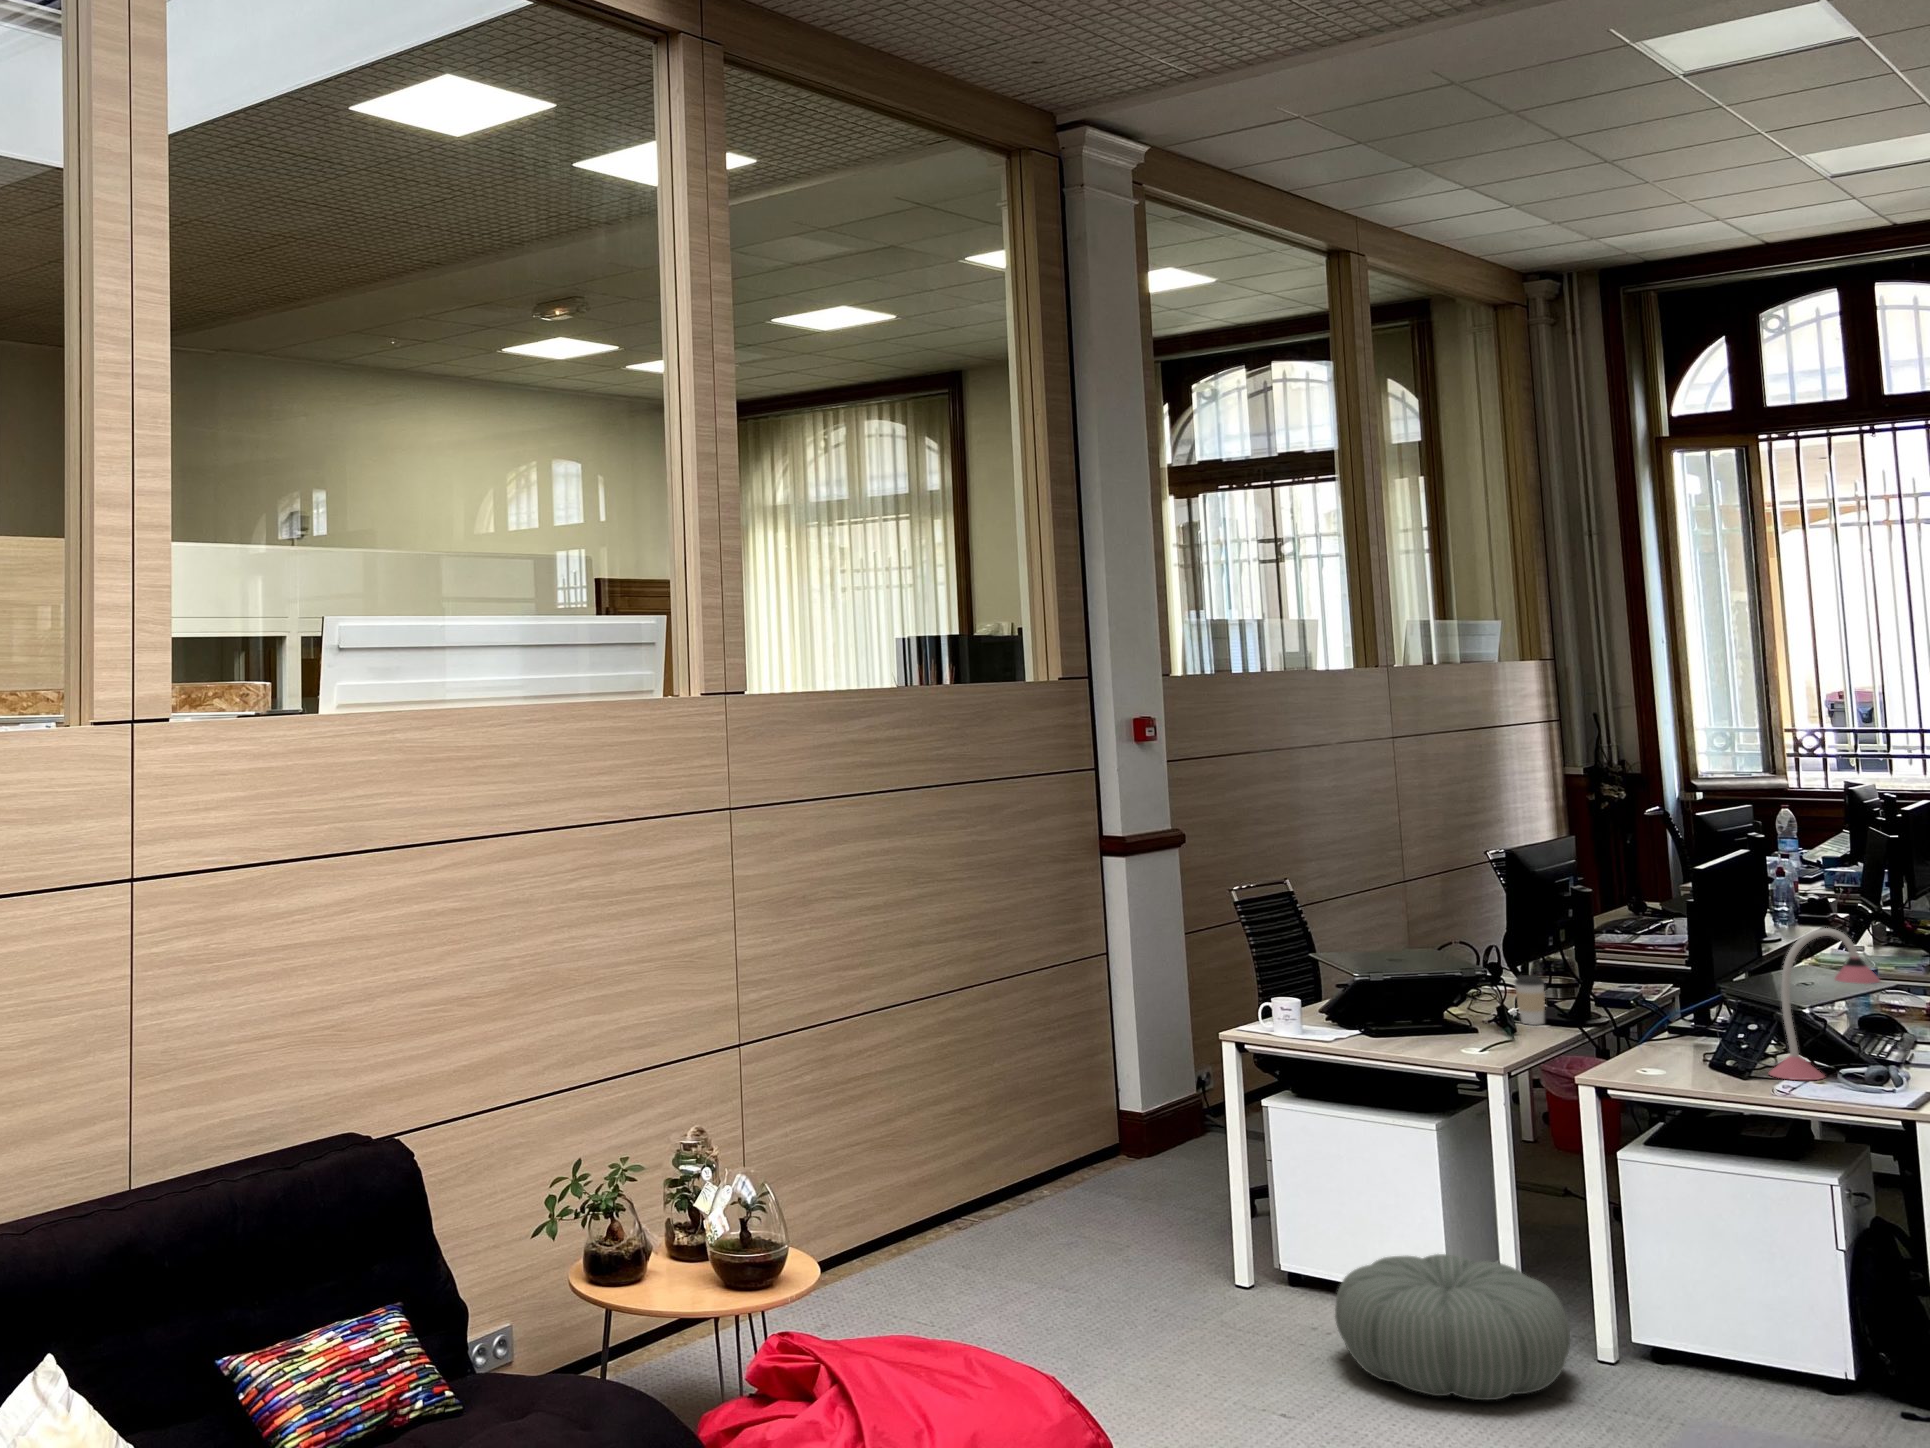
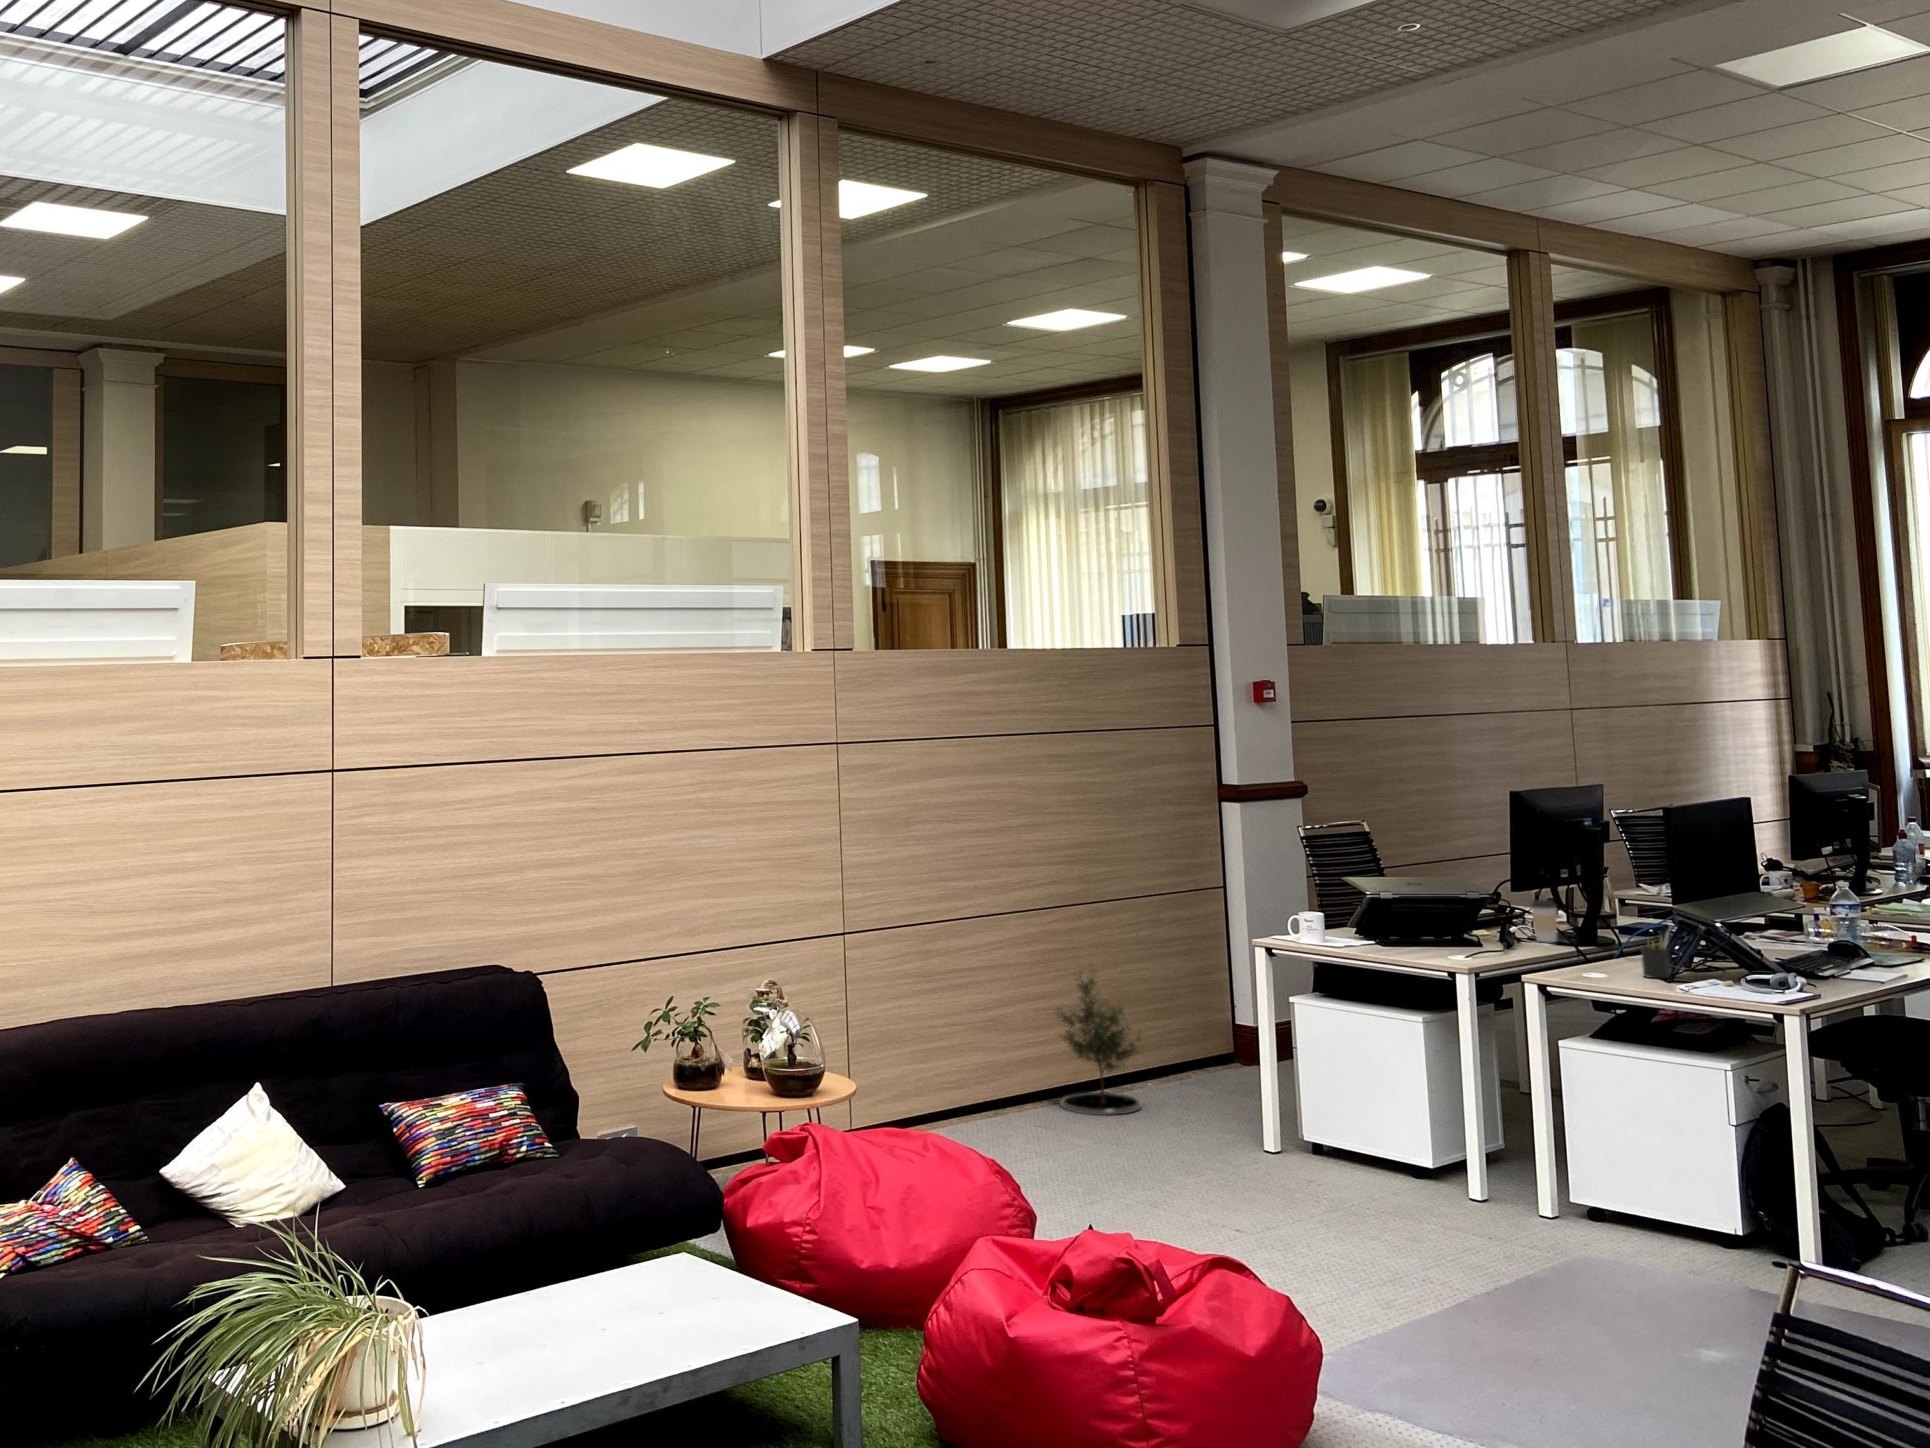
desk lamp: present [1769,928,1880,1080] -> none [1700,853,1796,983]
pen holder: none [1699,1020,1734,1076] -> present [1641,932,1670,978]
potted tree: none [948,1059,1063,1242] -> present [1057,972,1144,1115]
pouf: present [1335,1254,1570,1400] -> none [1315,1122,1511,1233]

